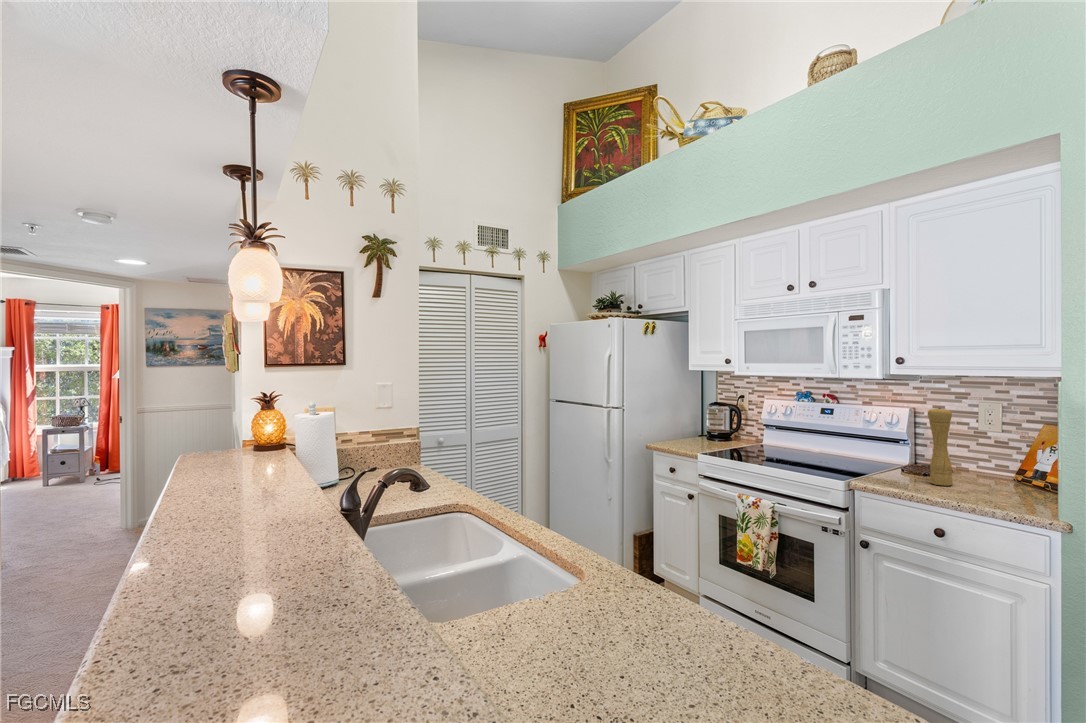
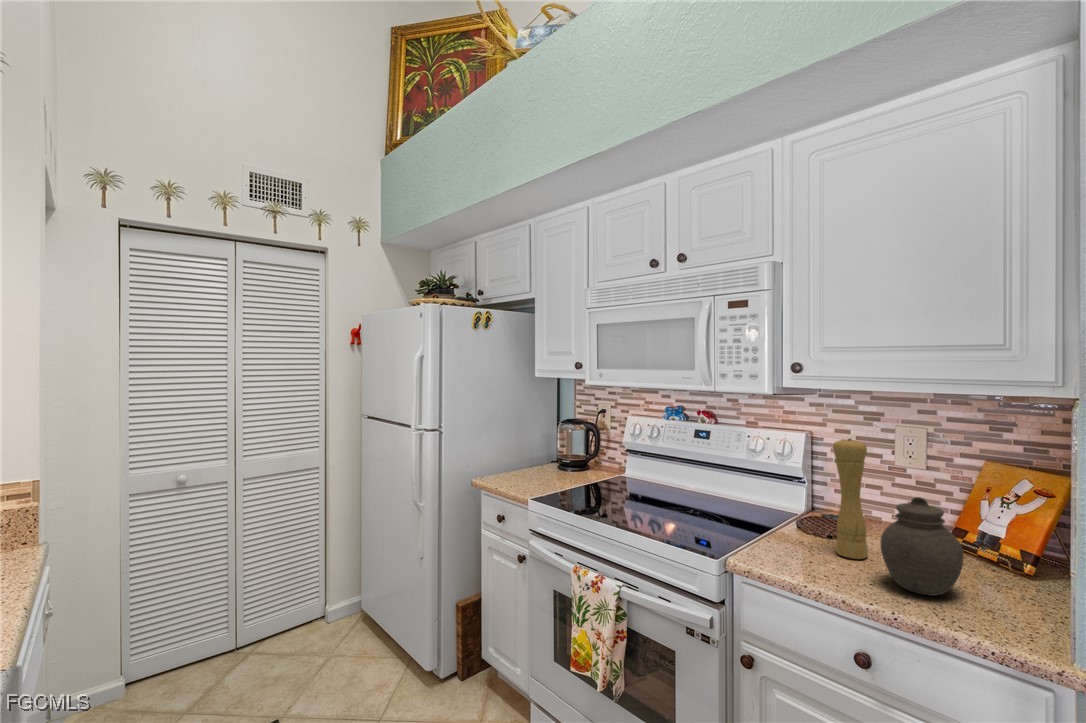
jar: none [958,441,1014,500] -> present [880,497,964,595]

